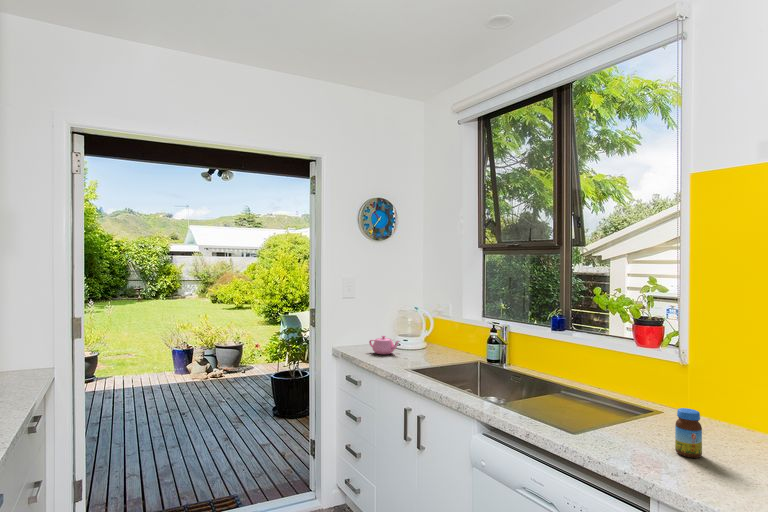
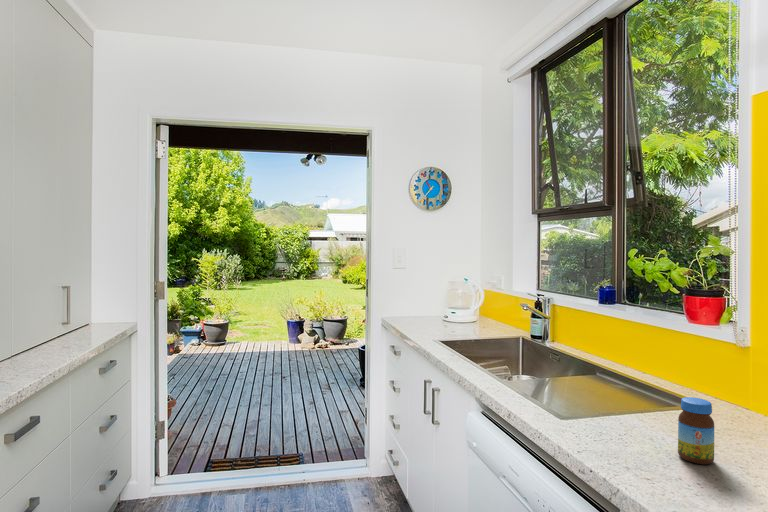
teapot: present [369,336,399,354] -> none [414,308,443,327]

